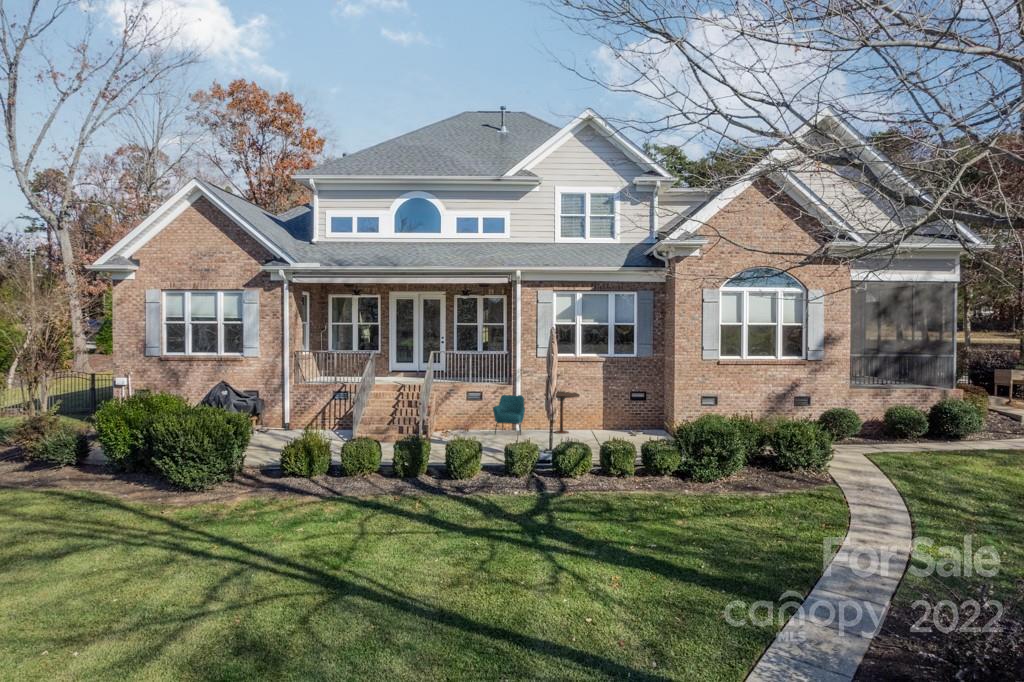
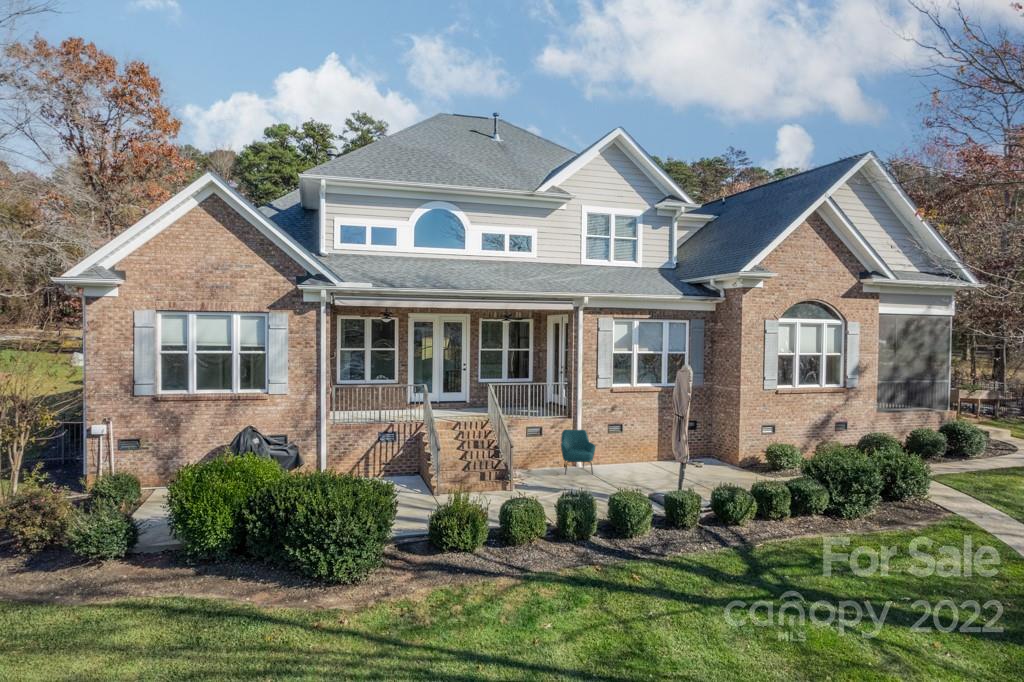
pedestal table: present [544,392,580,434] -> none [609,425,648,470]

